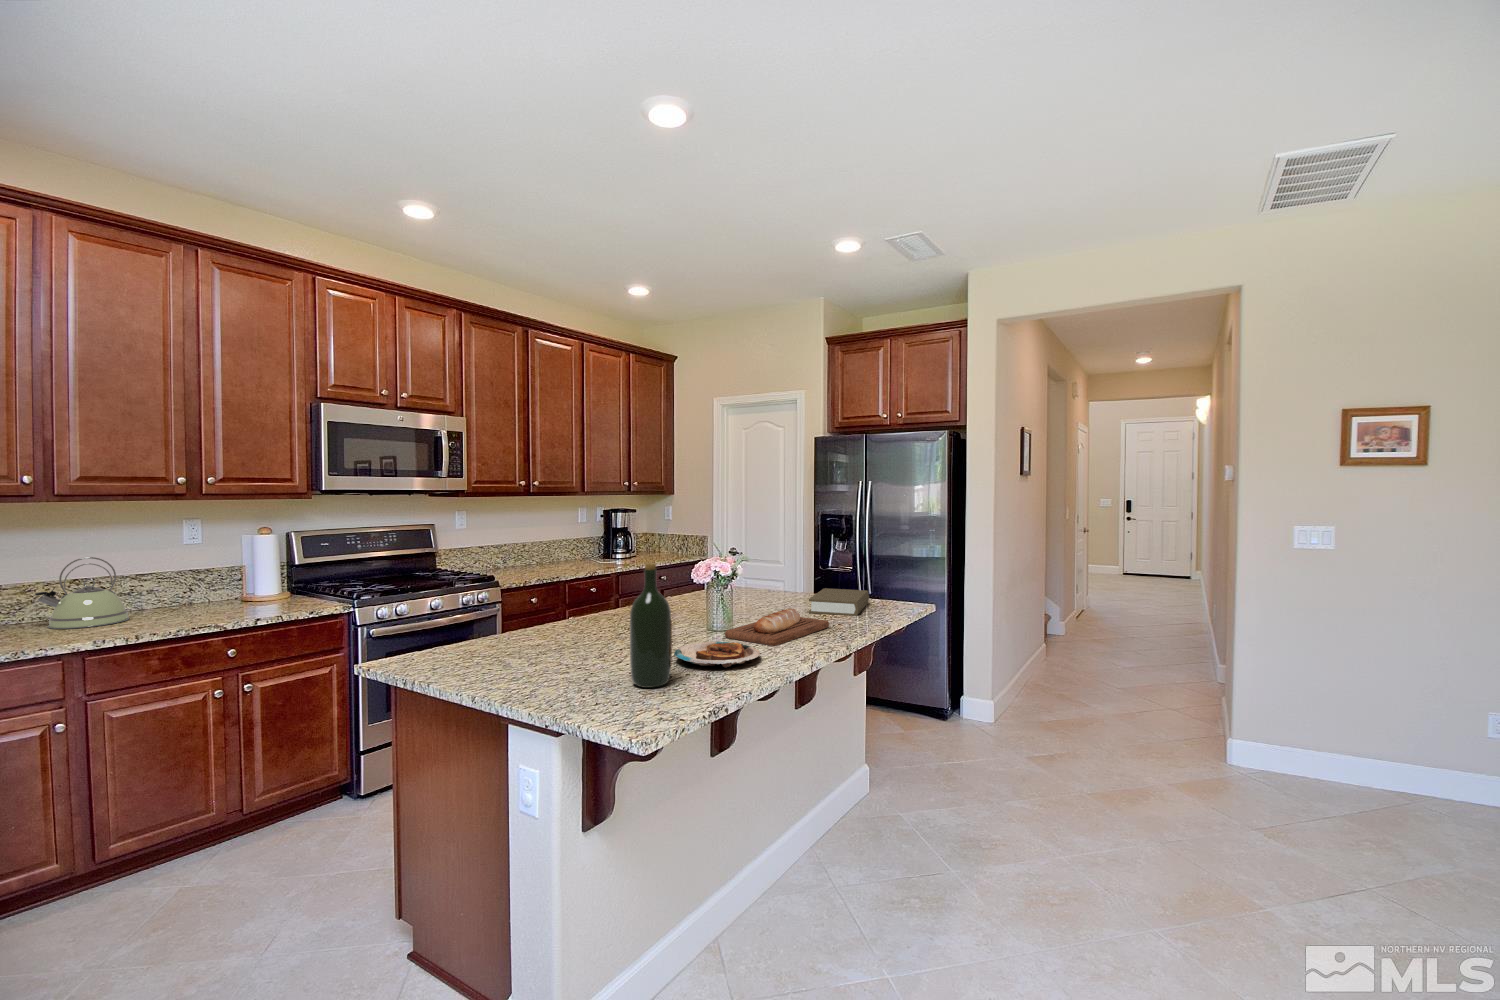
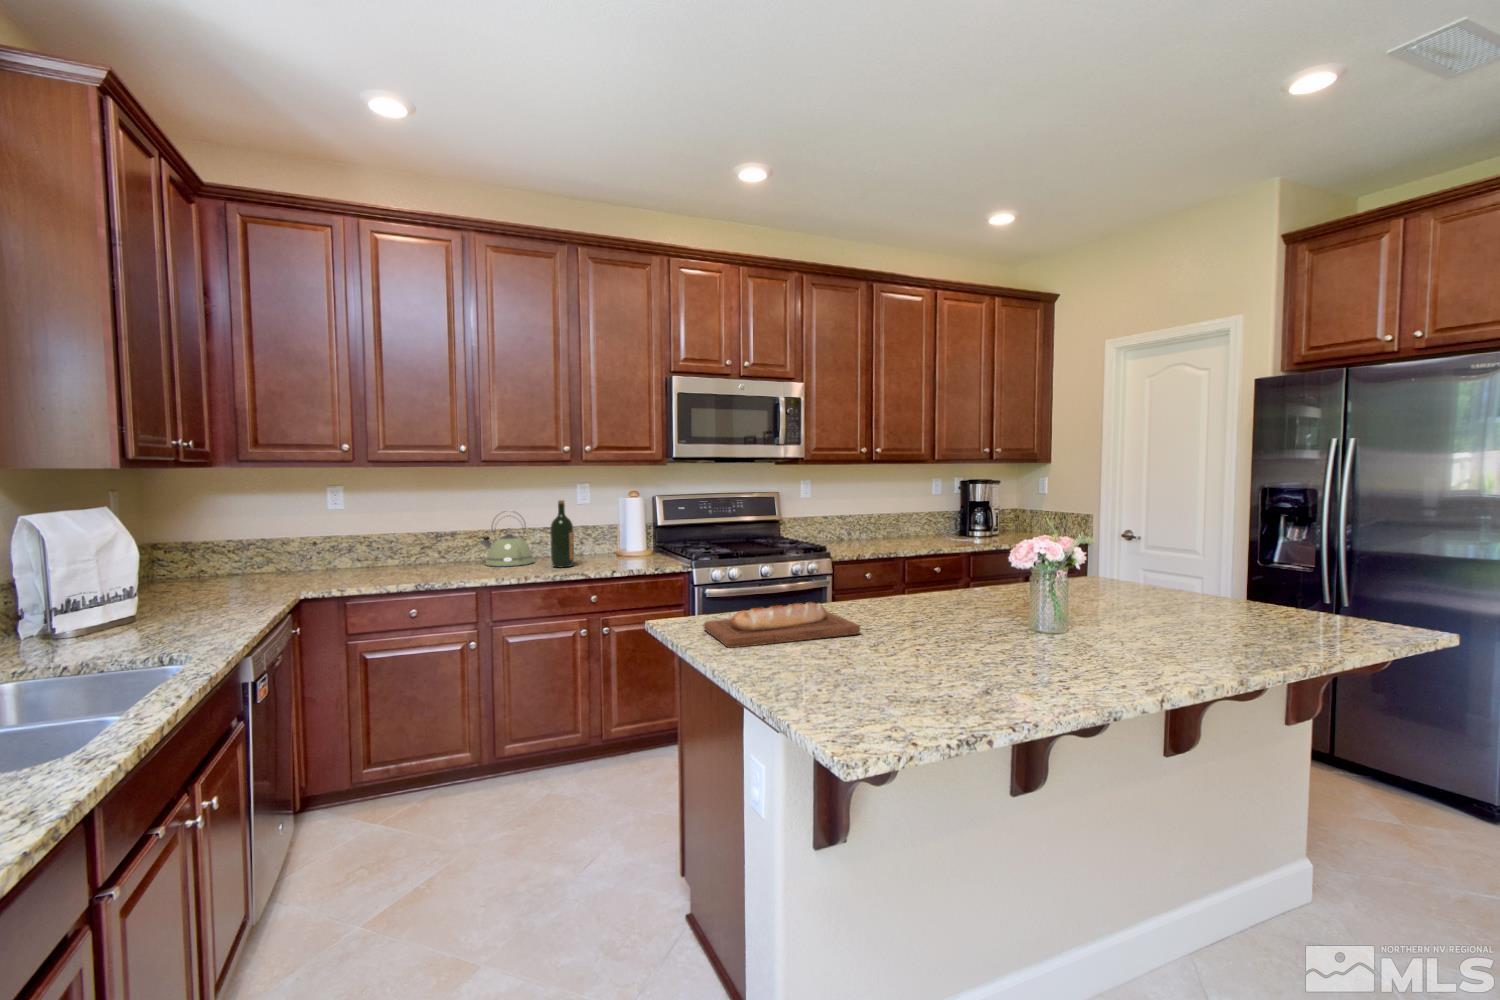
wine bottle: present [630,563,672,688] -> present [550,500,574,568]
book: present [809,588,869,616] -> none [1208,588,1329,634]
bread loaf: present [725,609,829,646] -> present [704,602,860,648]
plate: present [674,642,760,668] -> none [957,642,1090,682]

